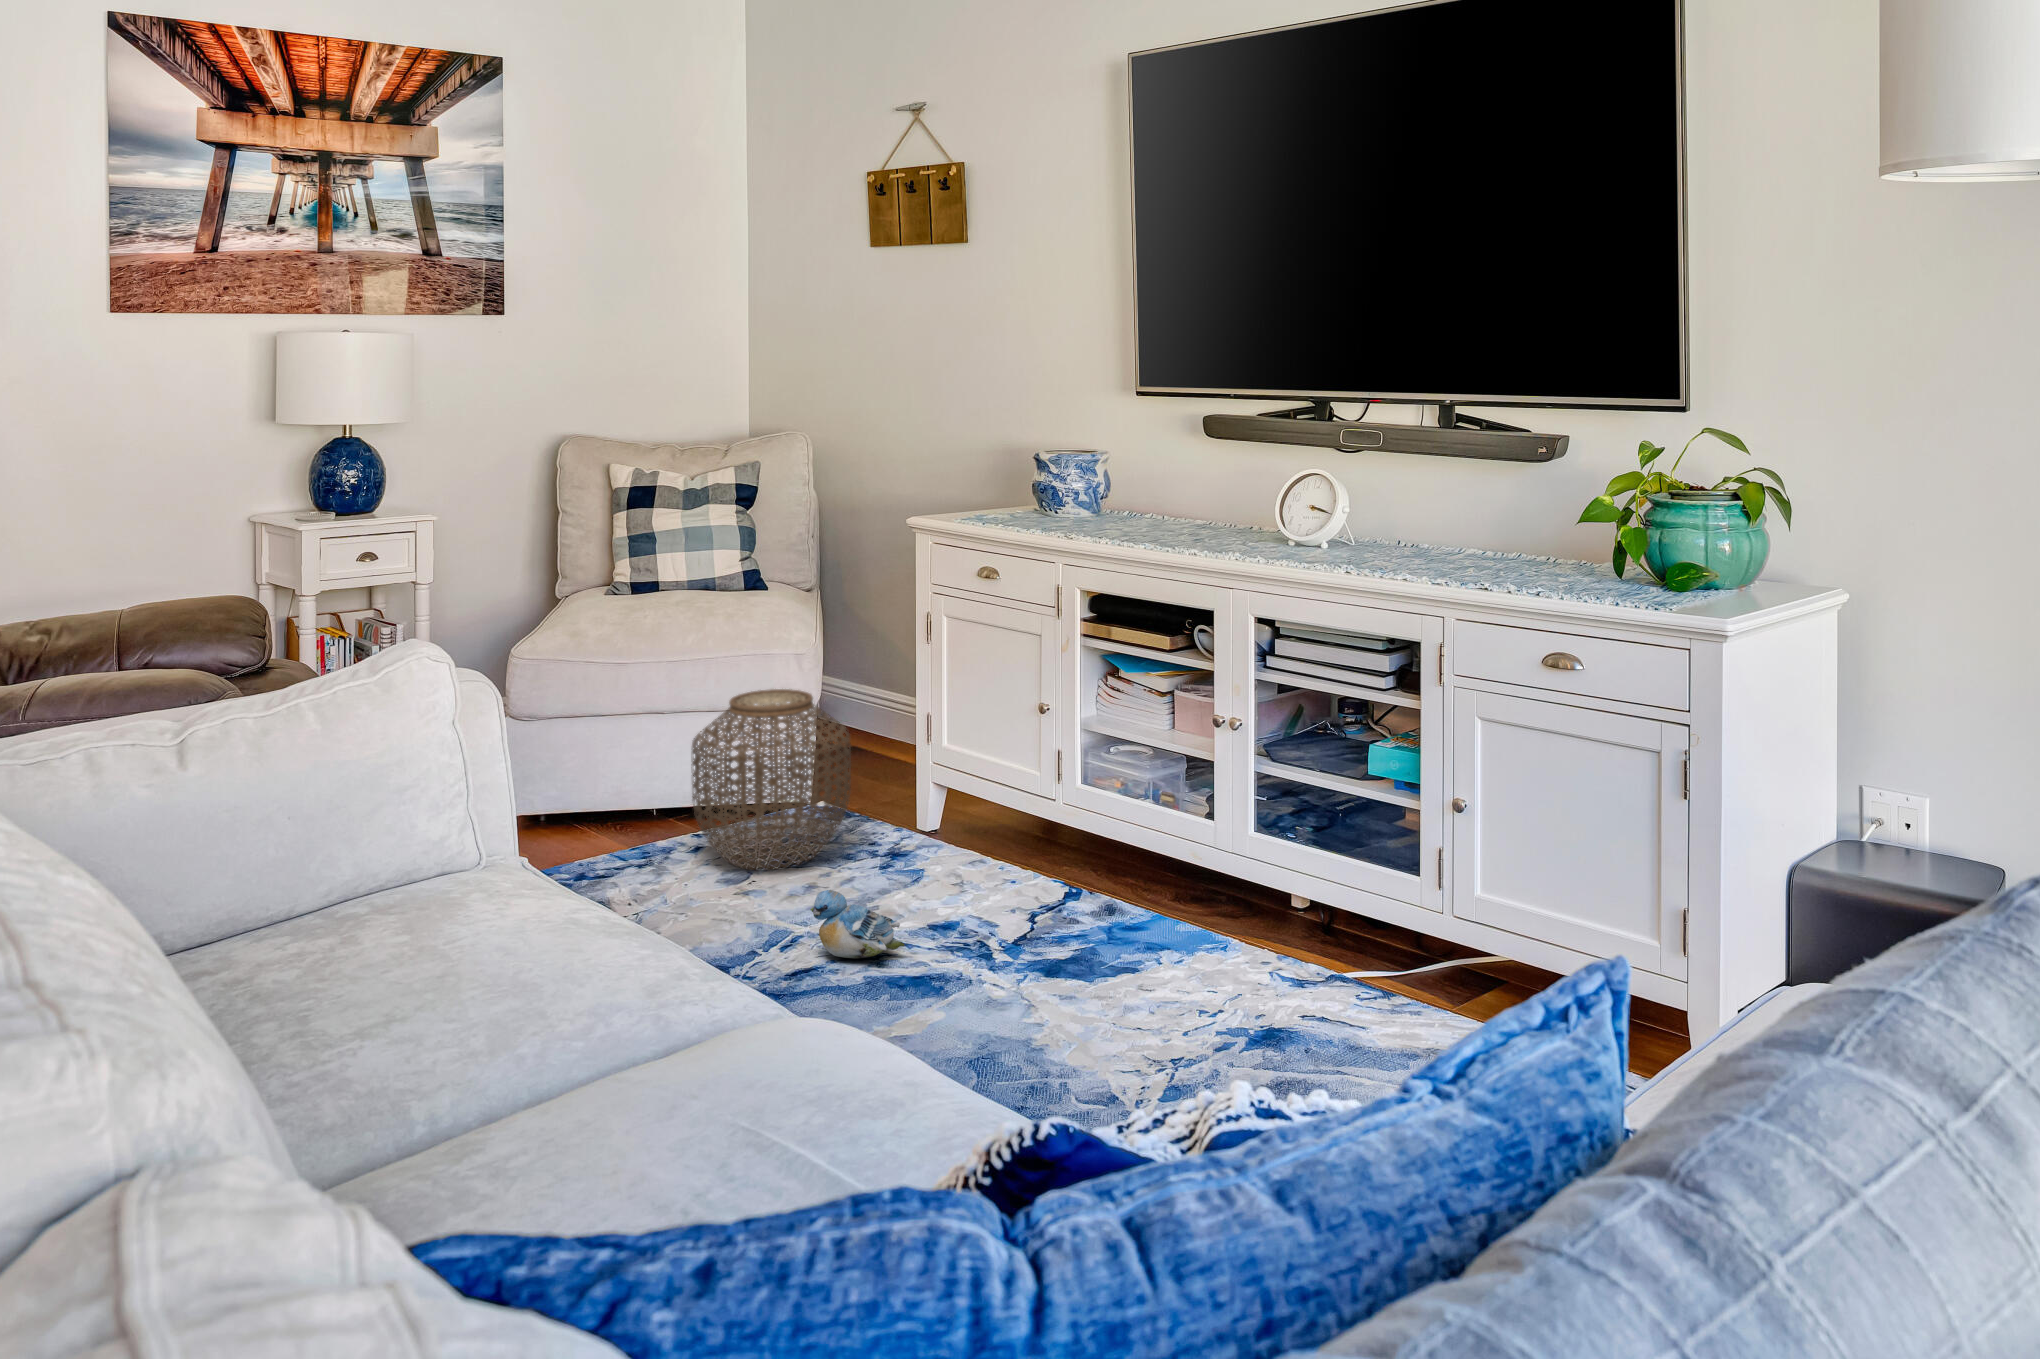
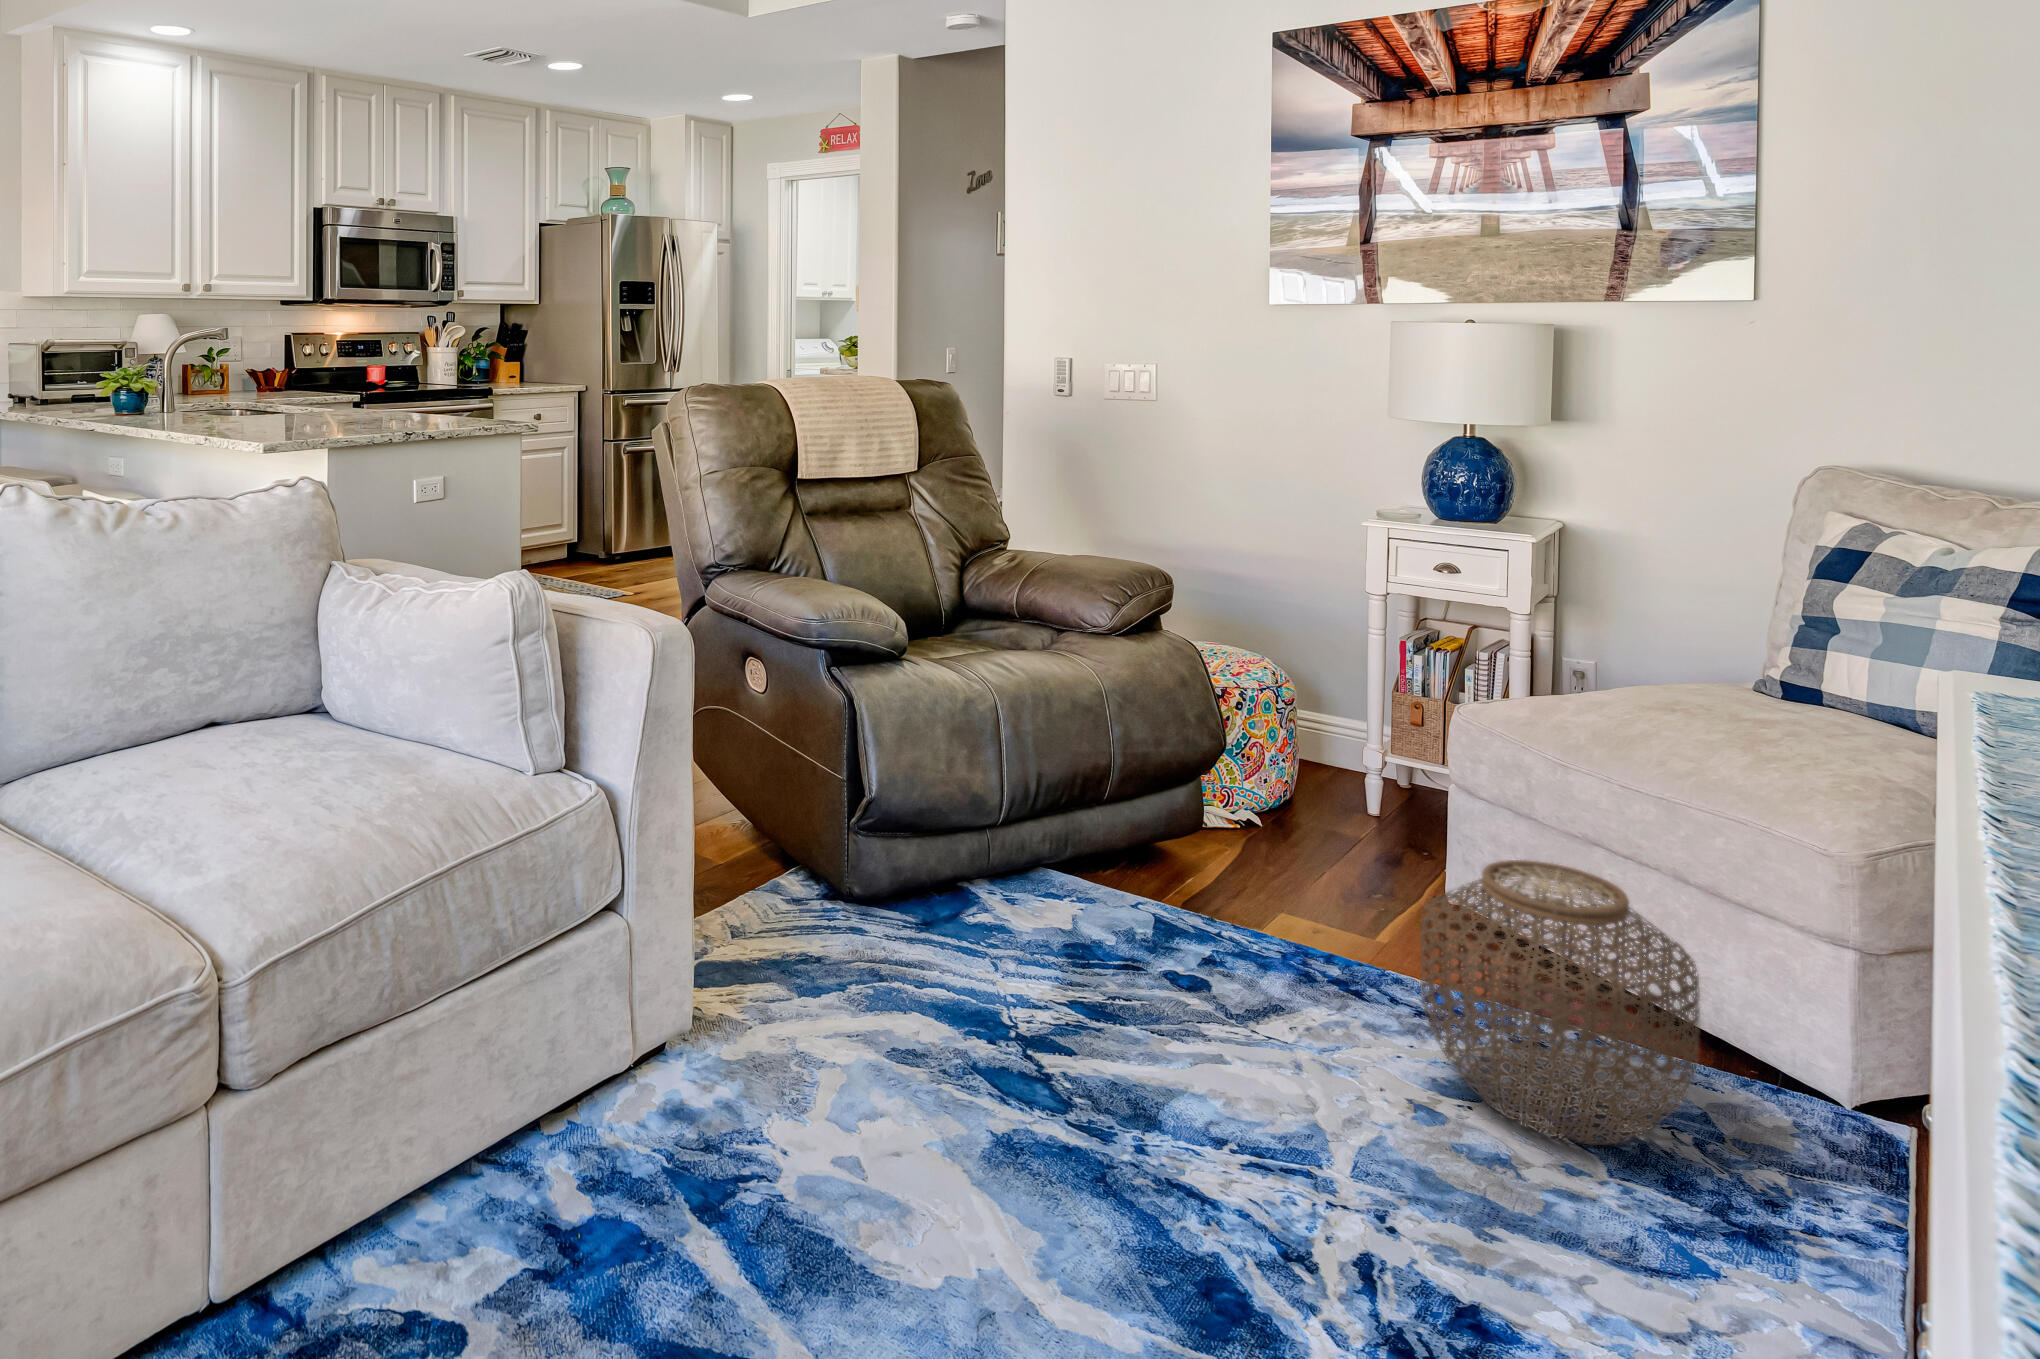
plush toy: present [811,890,905,958] -> none [1217,1127,1327,1279]

